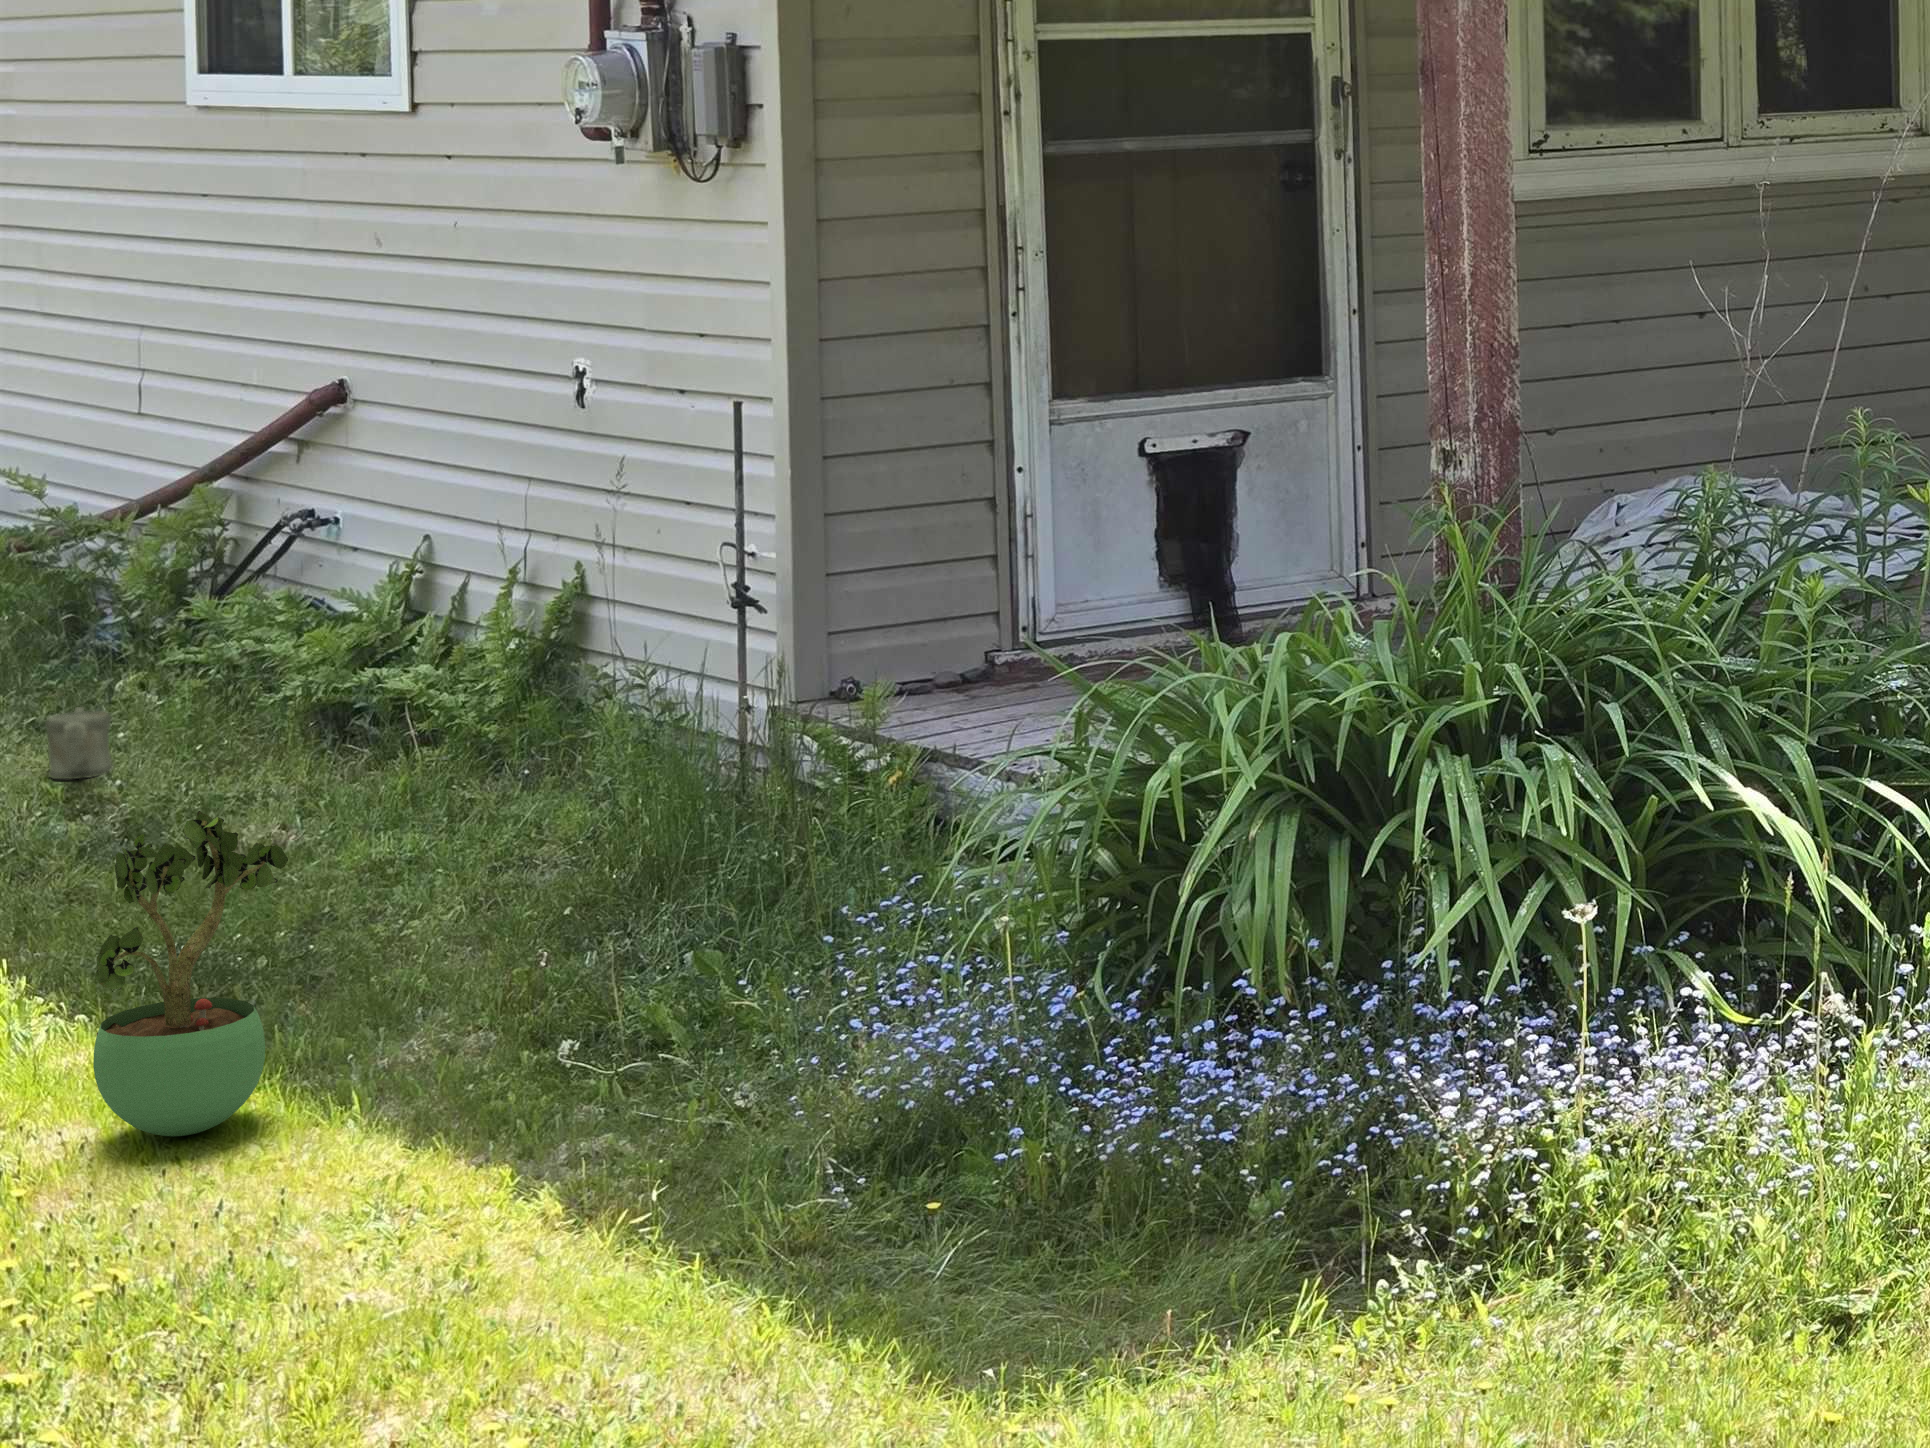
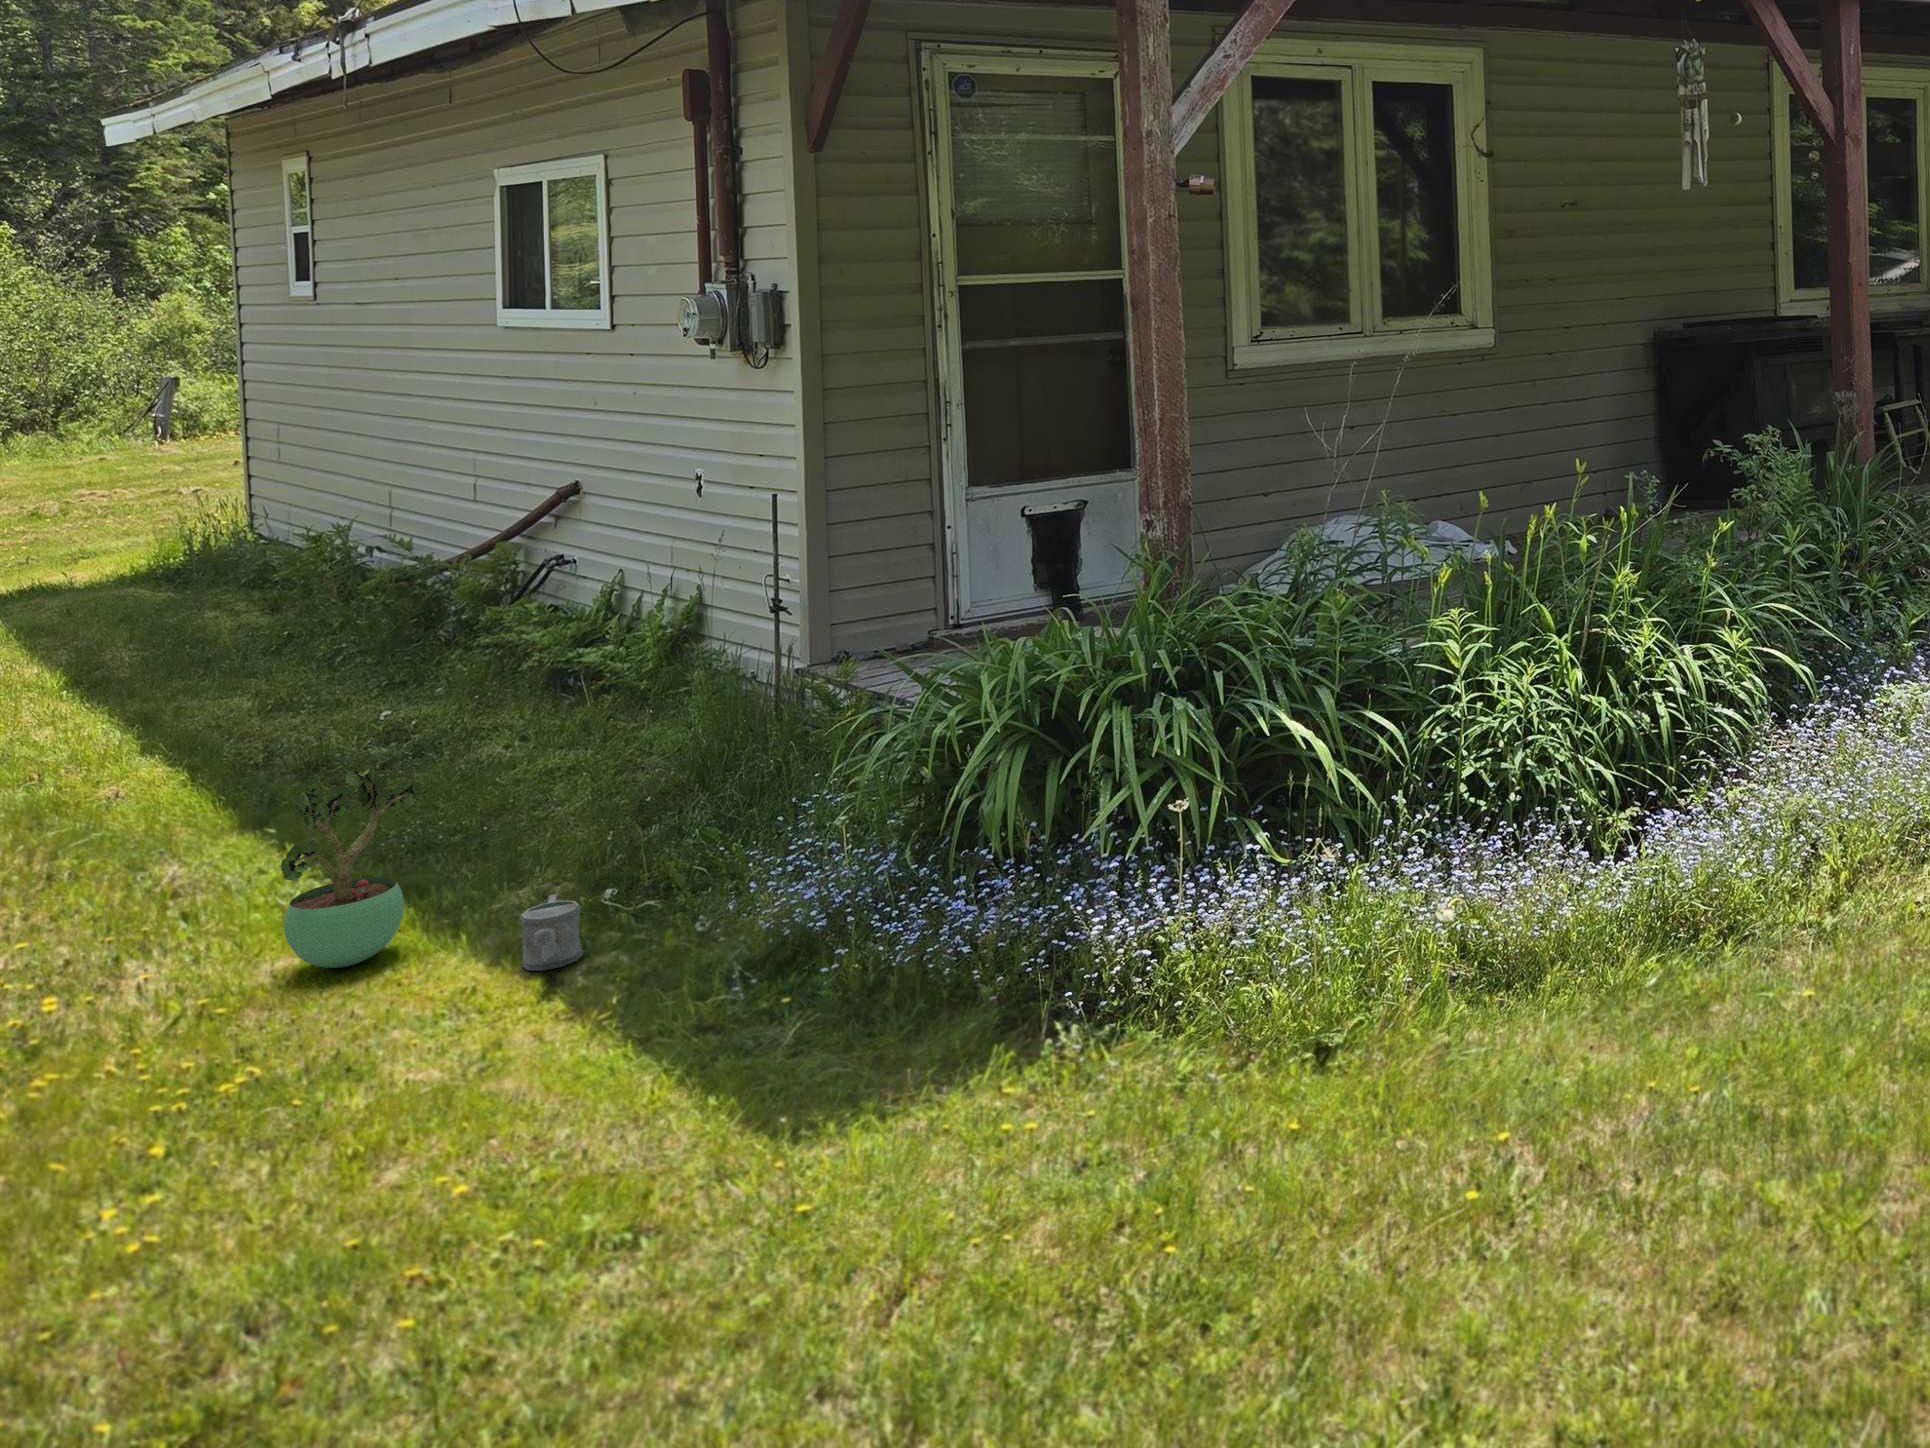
watering can: present [45,707,113,779] -> present [519,894,583,971]

